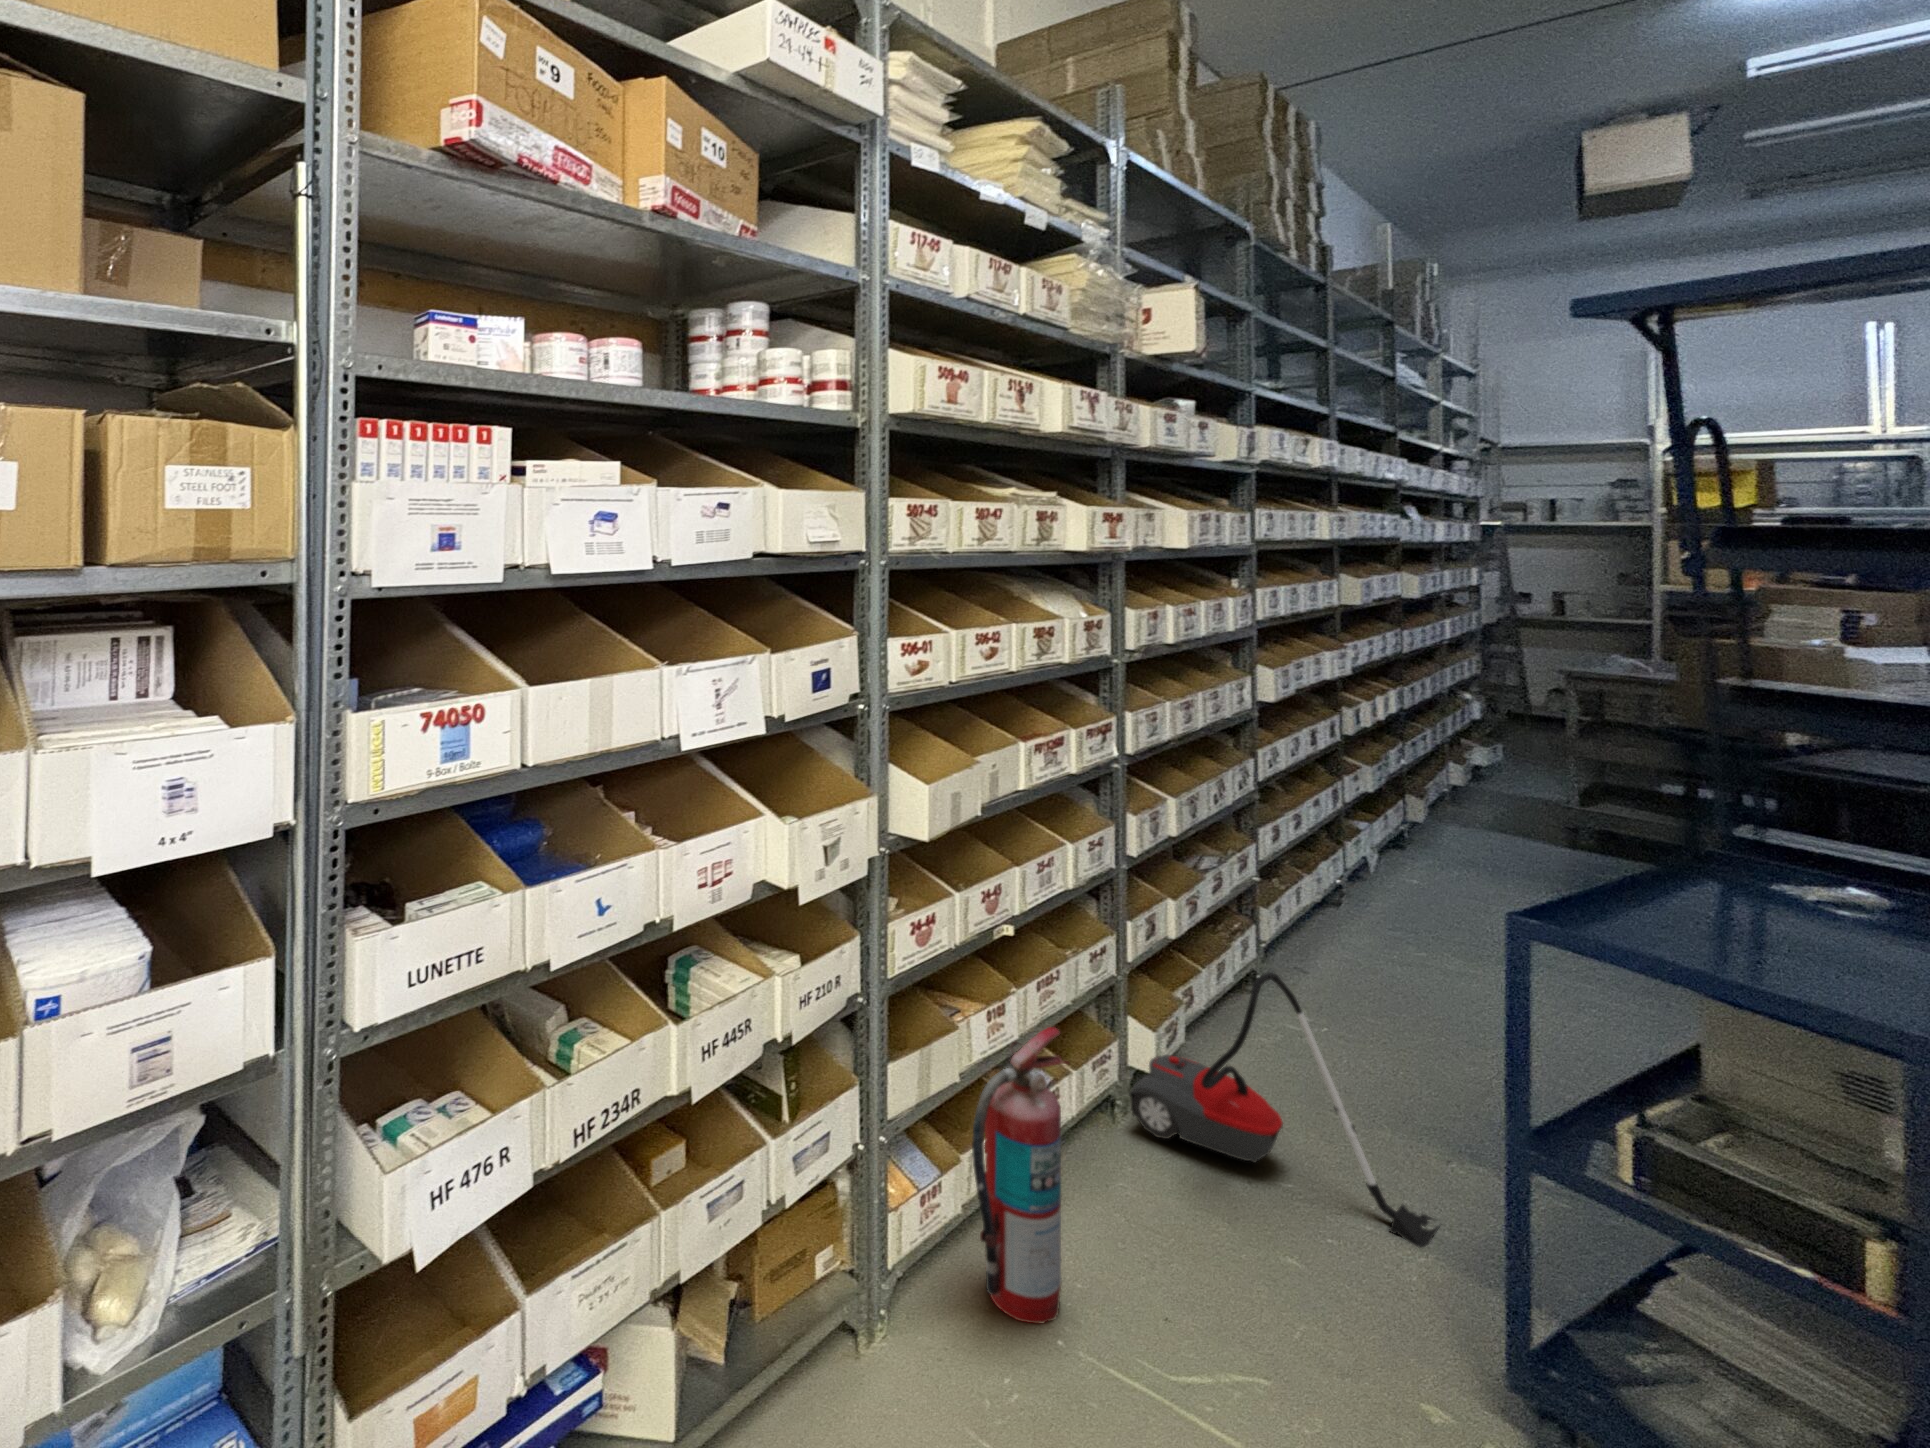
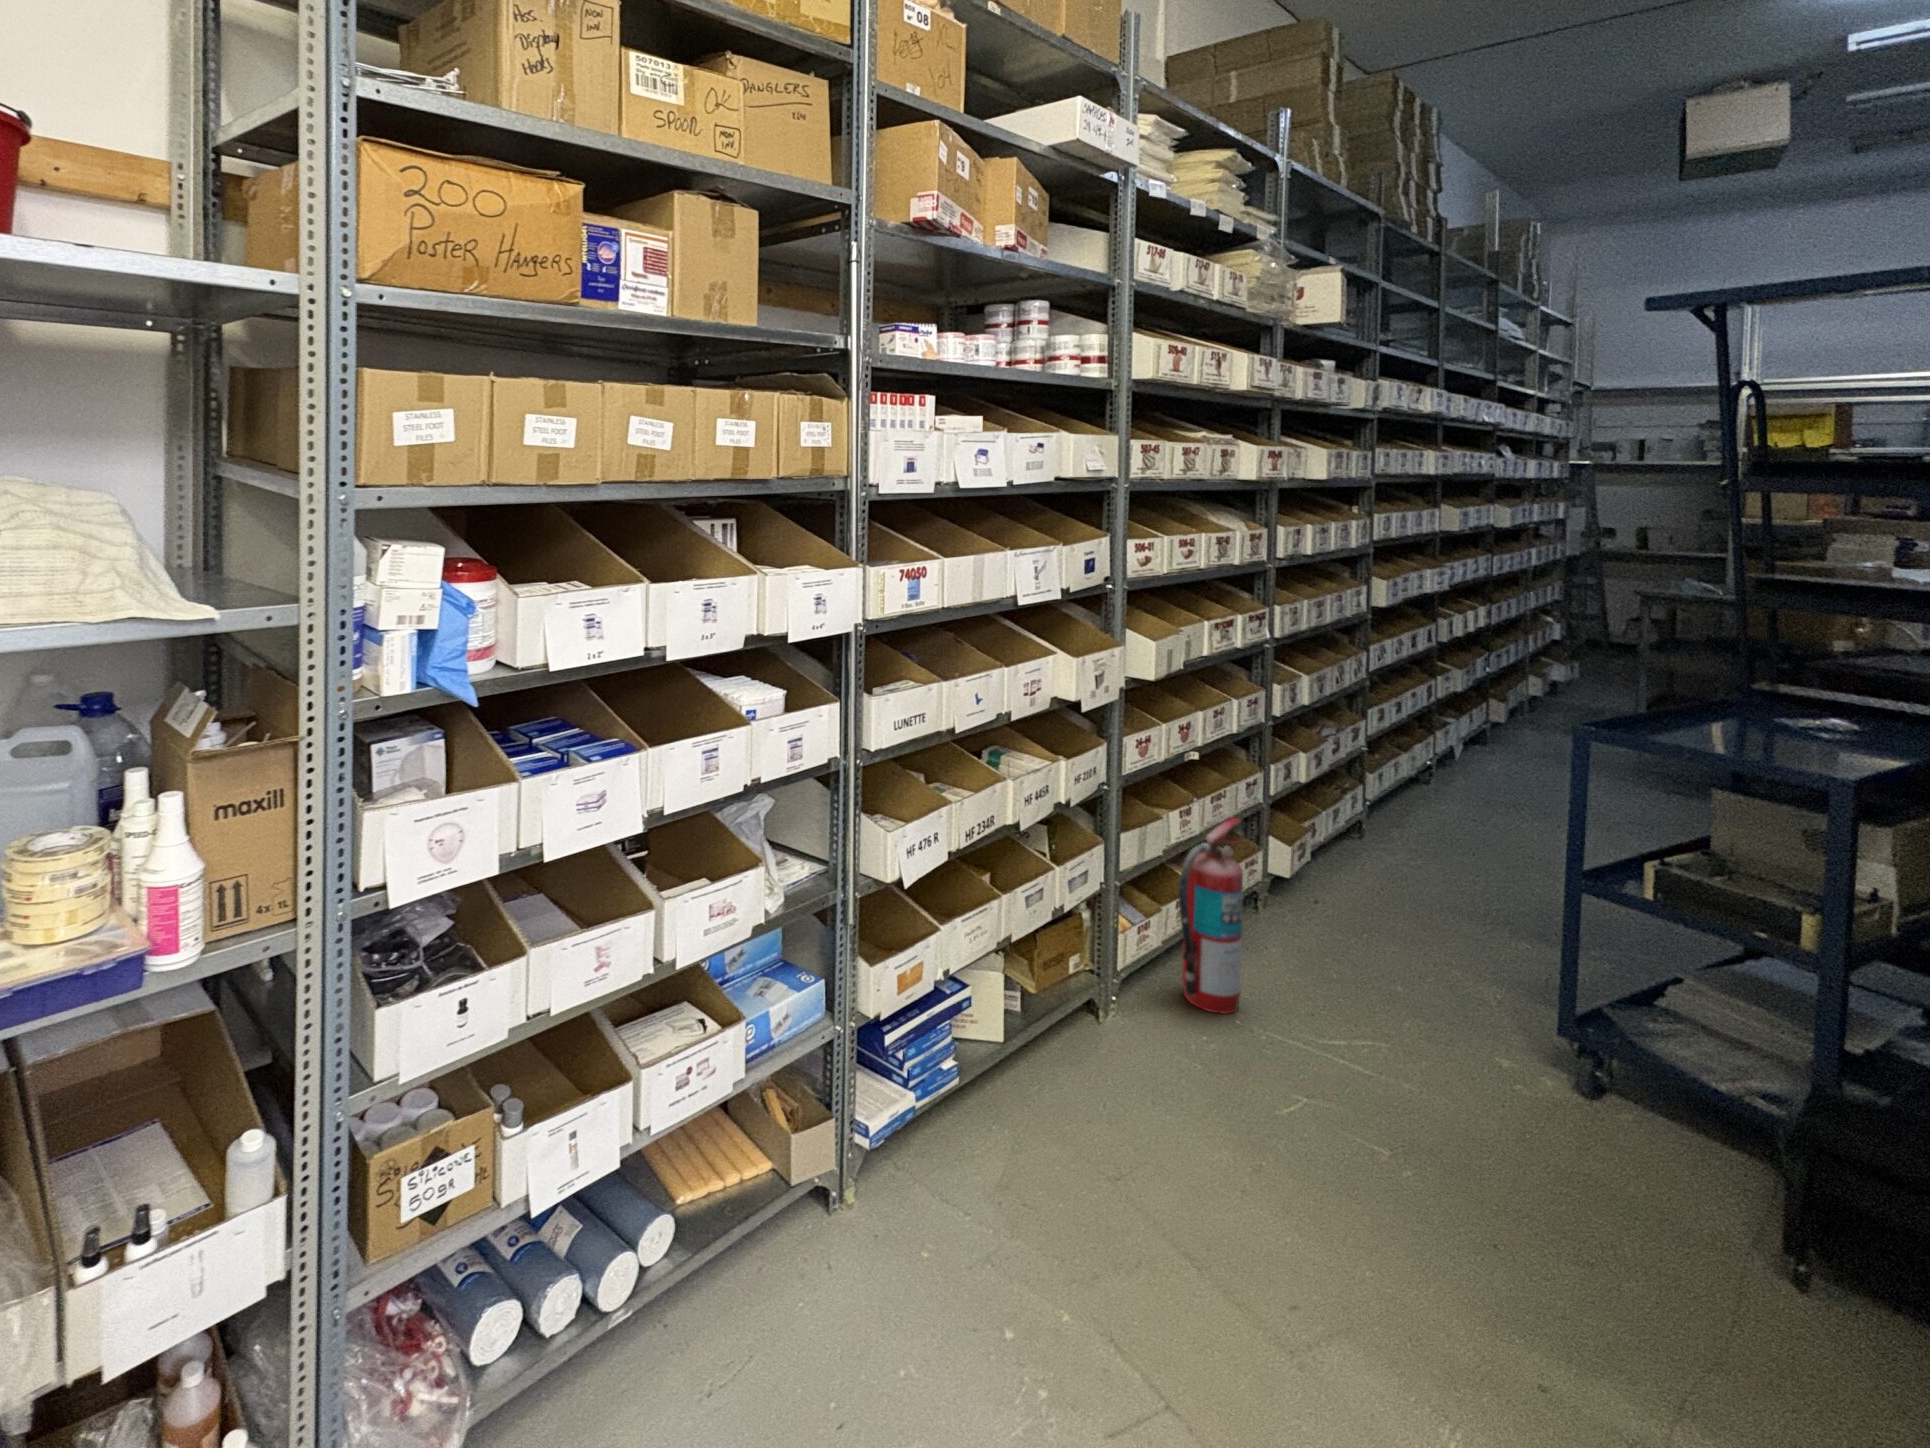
vacuum cleaner: present [1129,972,1440,1248] -> none [1272,794,1523,1000]

